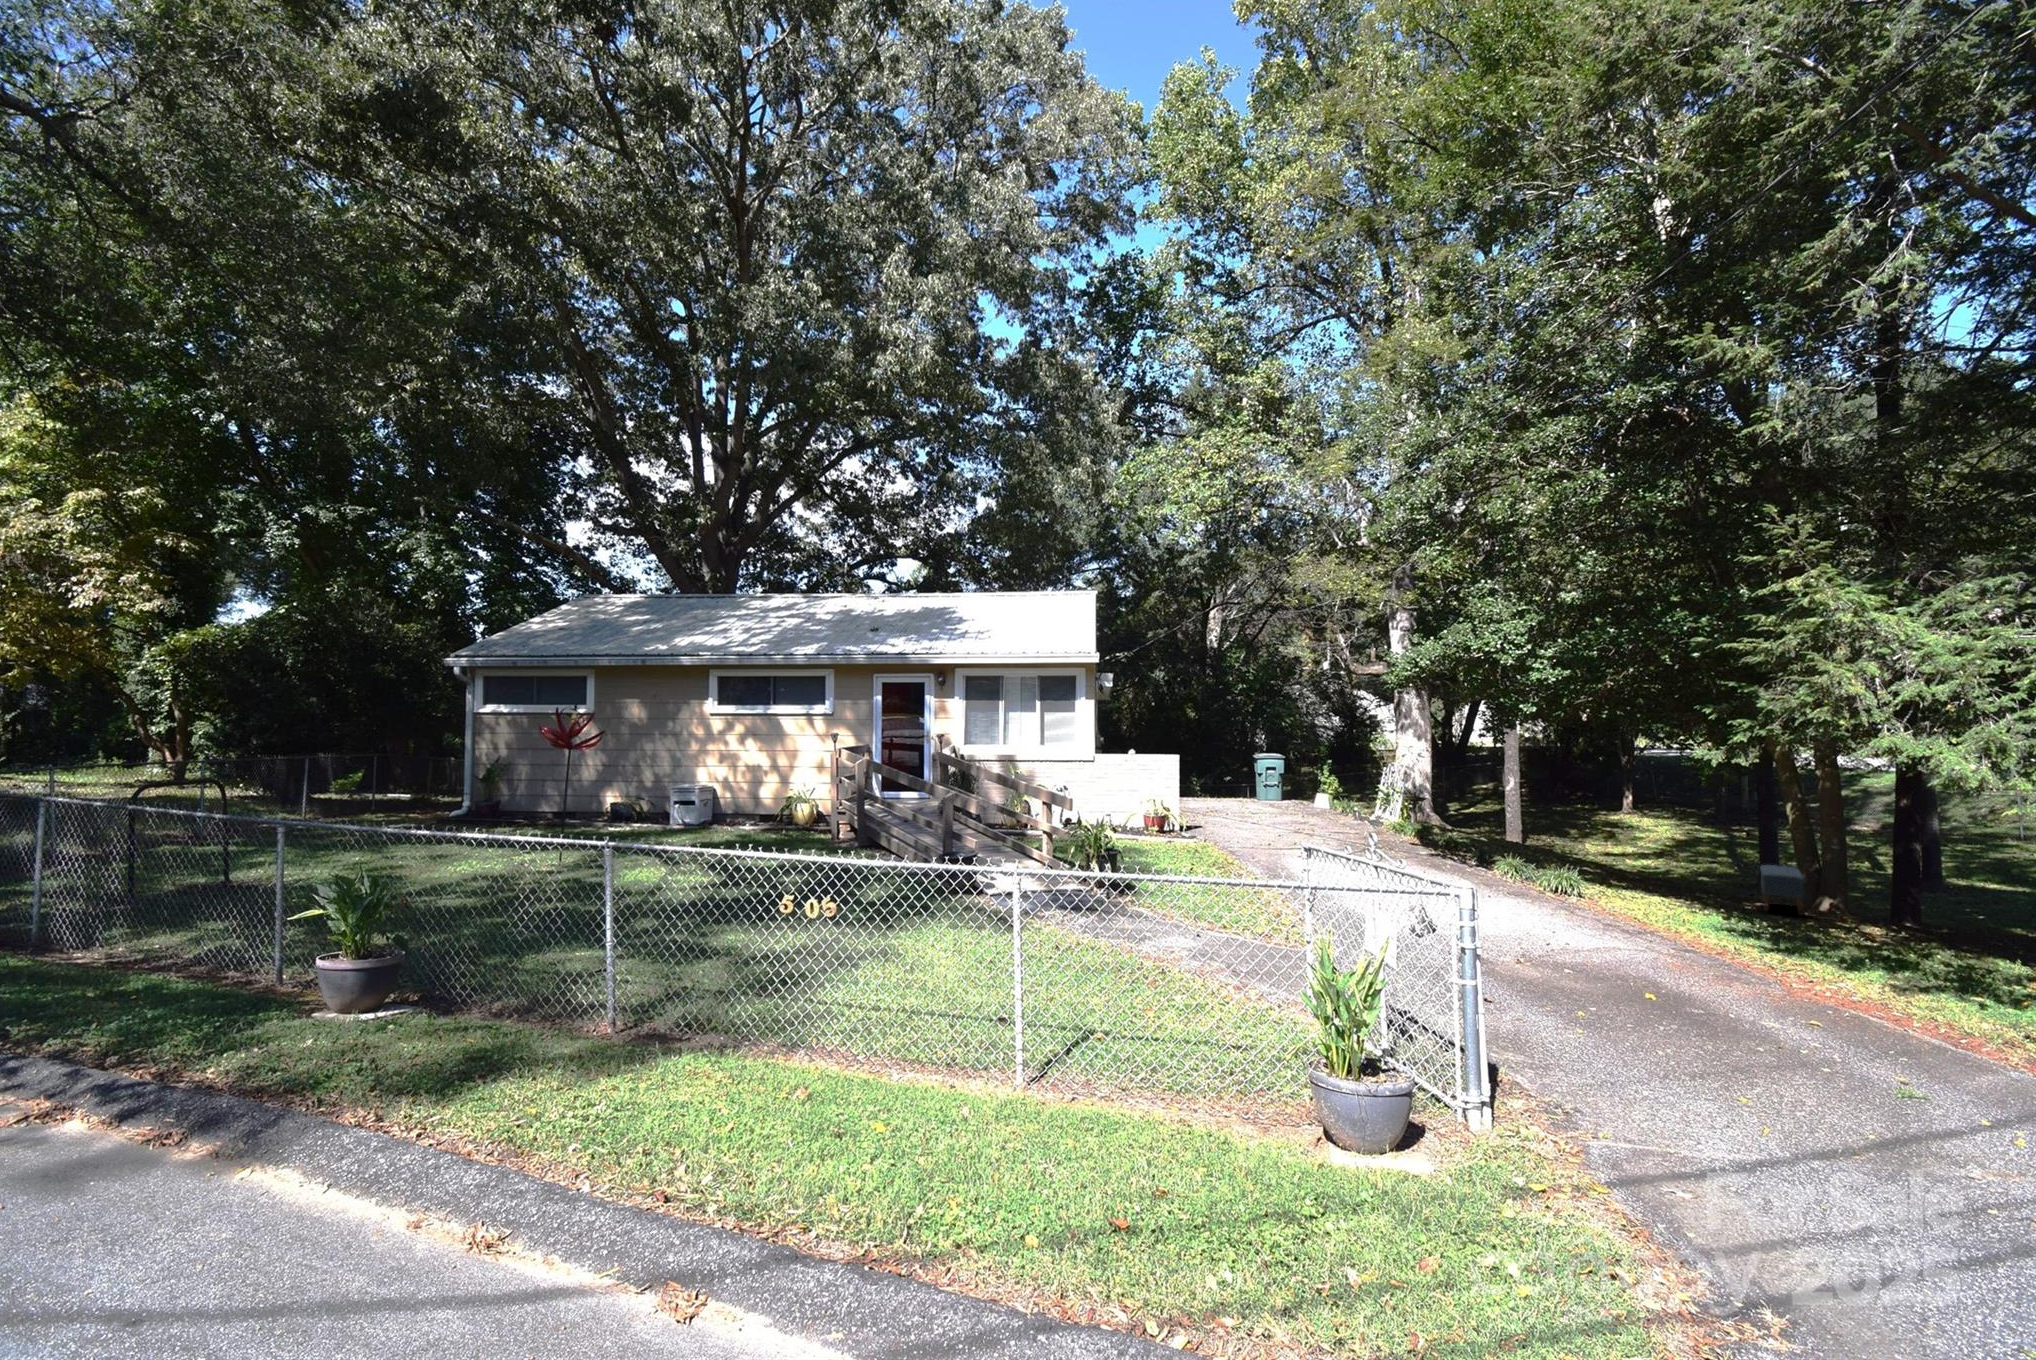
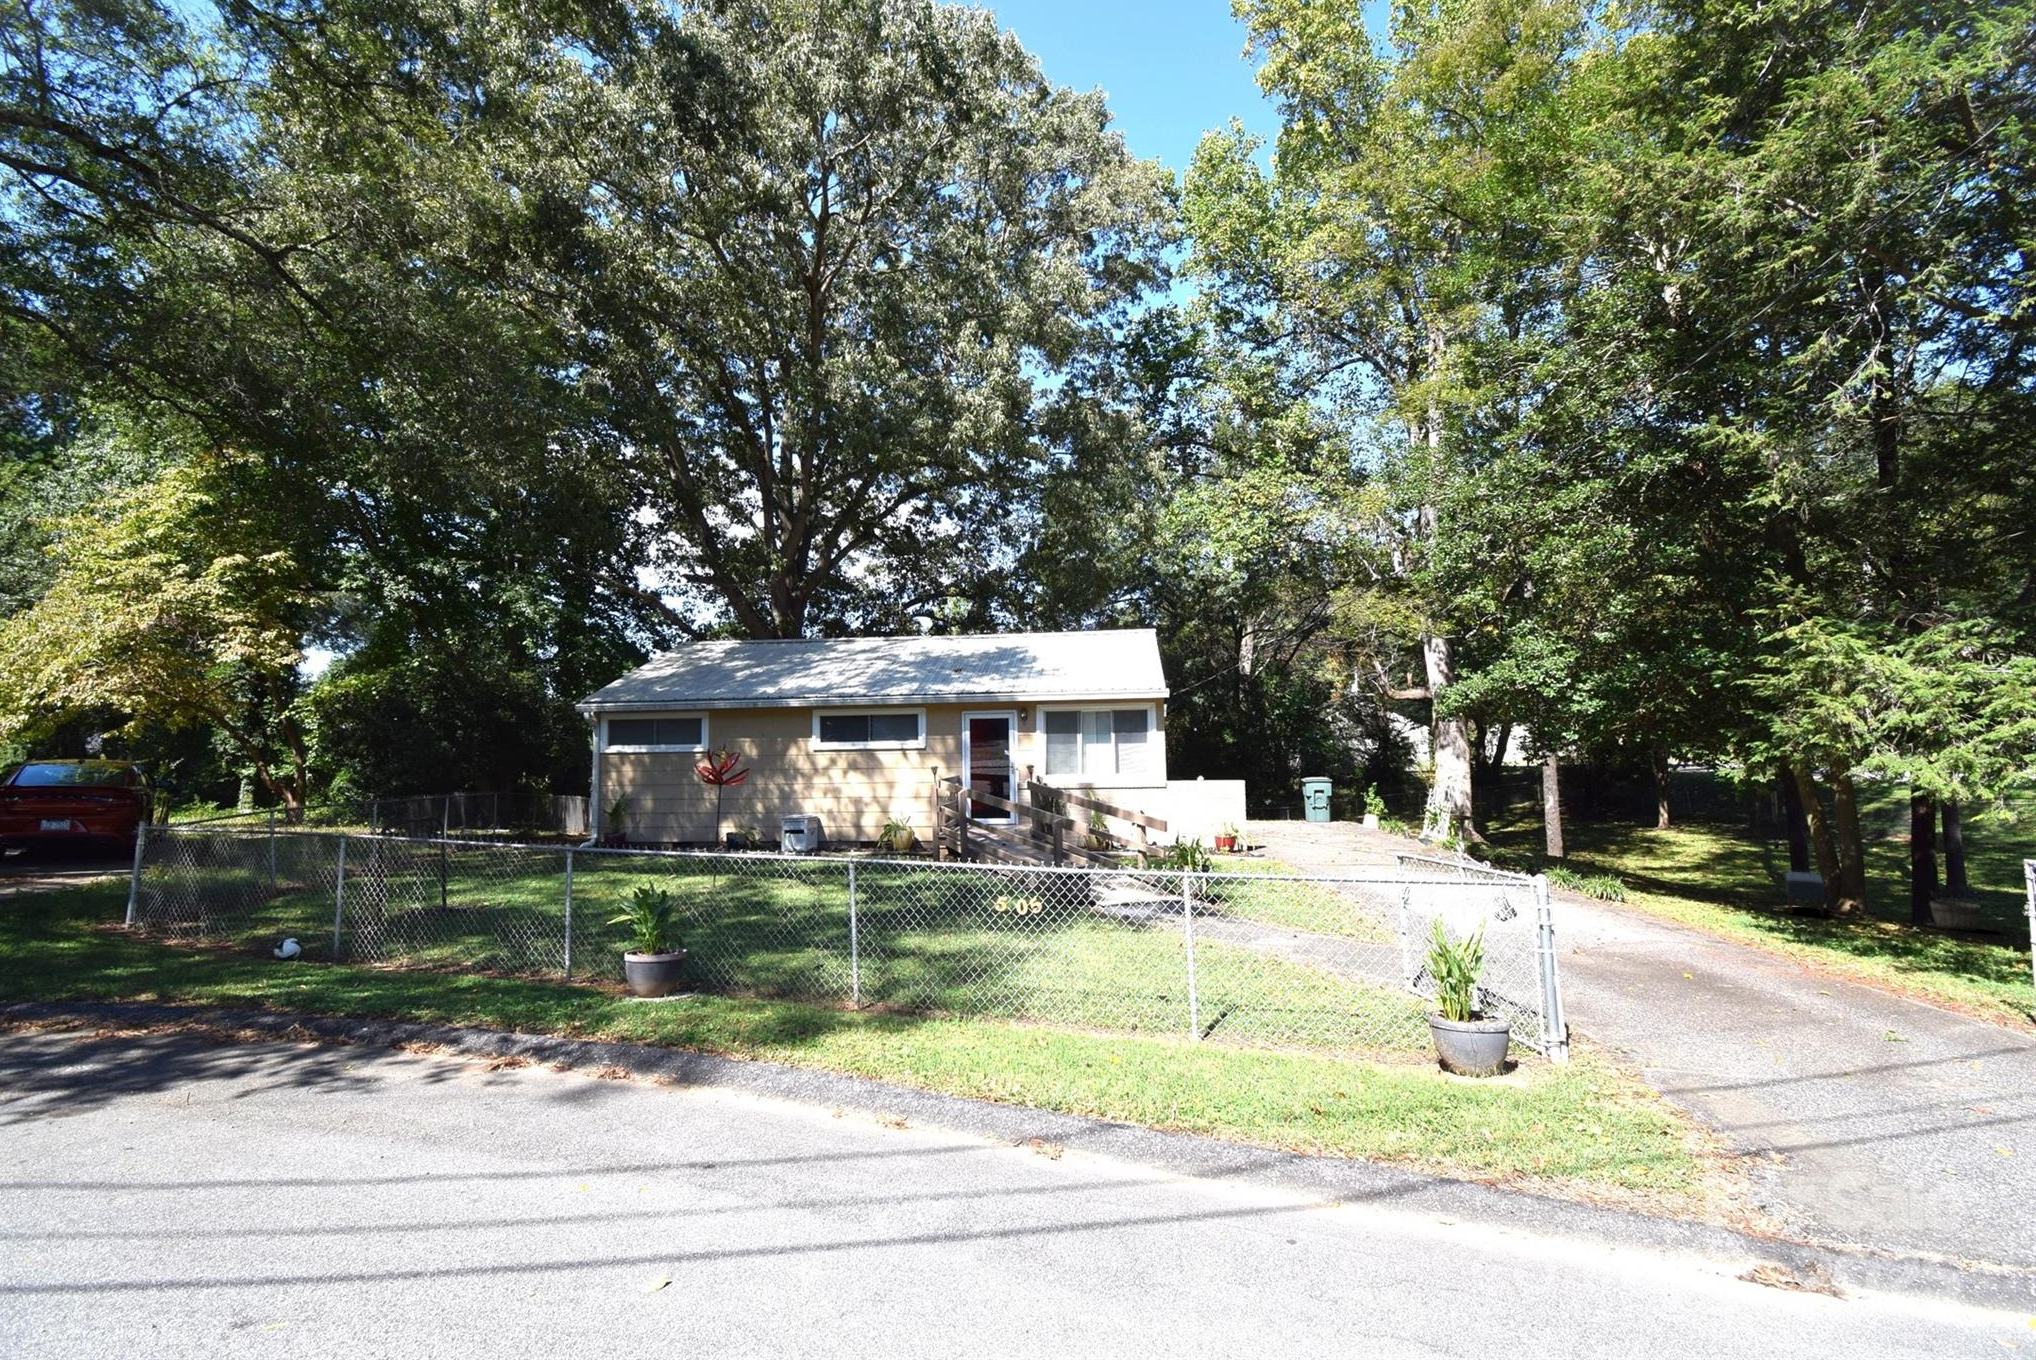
wooden bucket: none [1923,895,1981,936] -> present [1931,899,1981,931]

